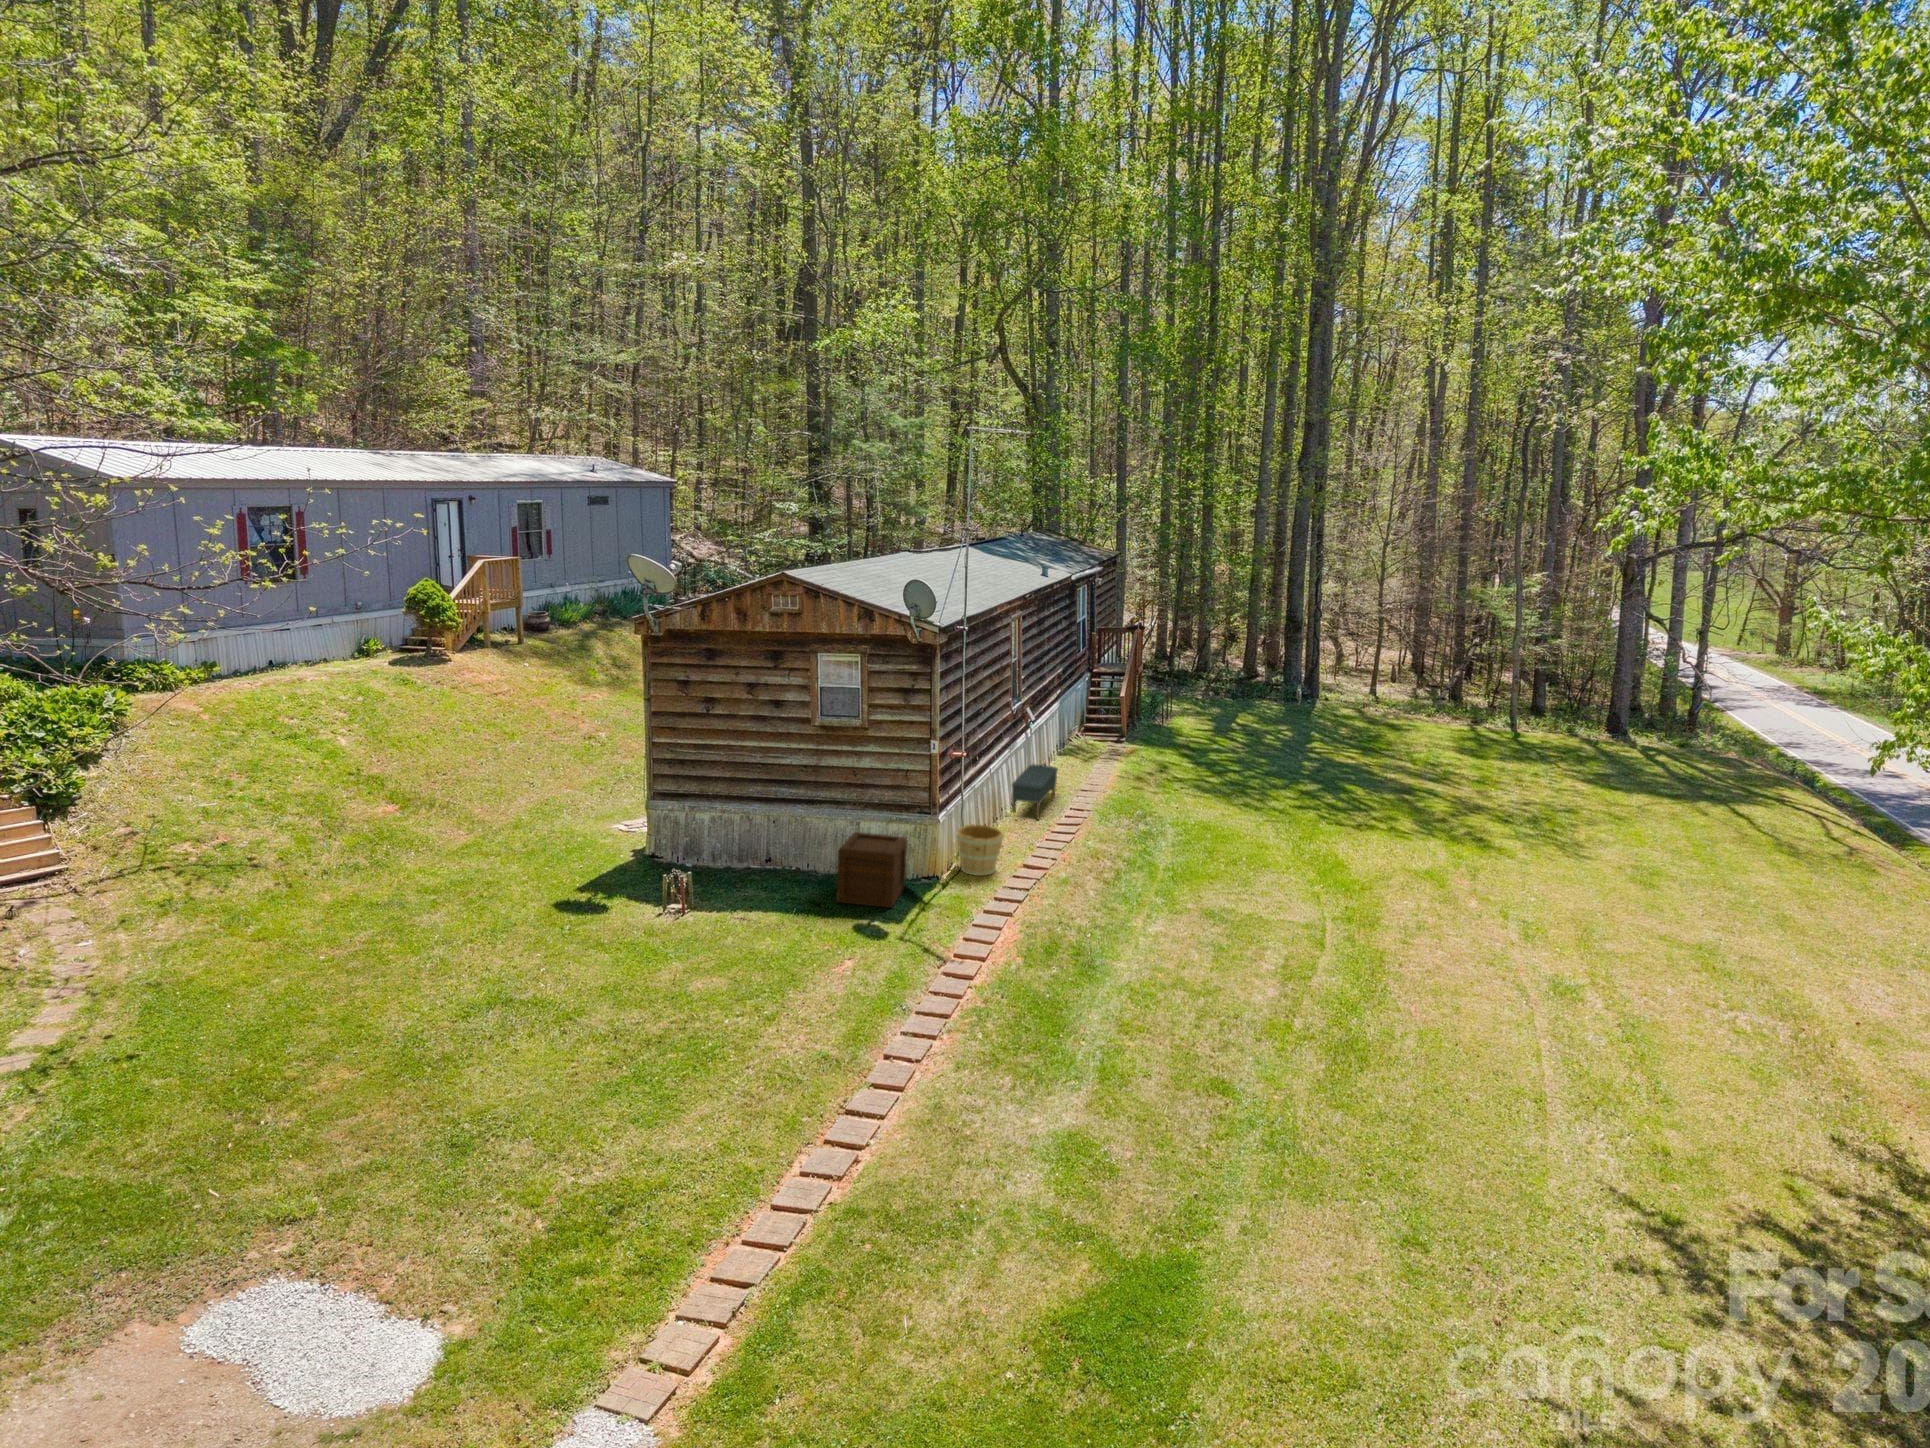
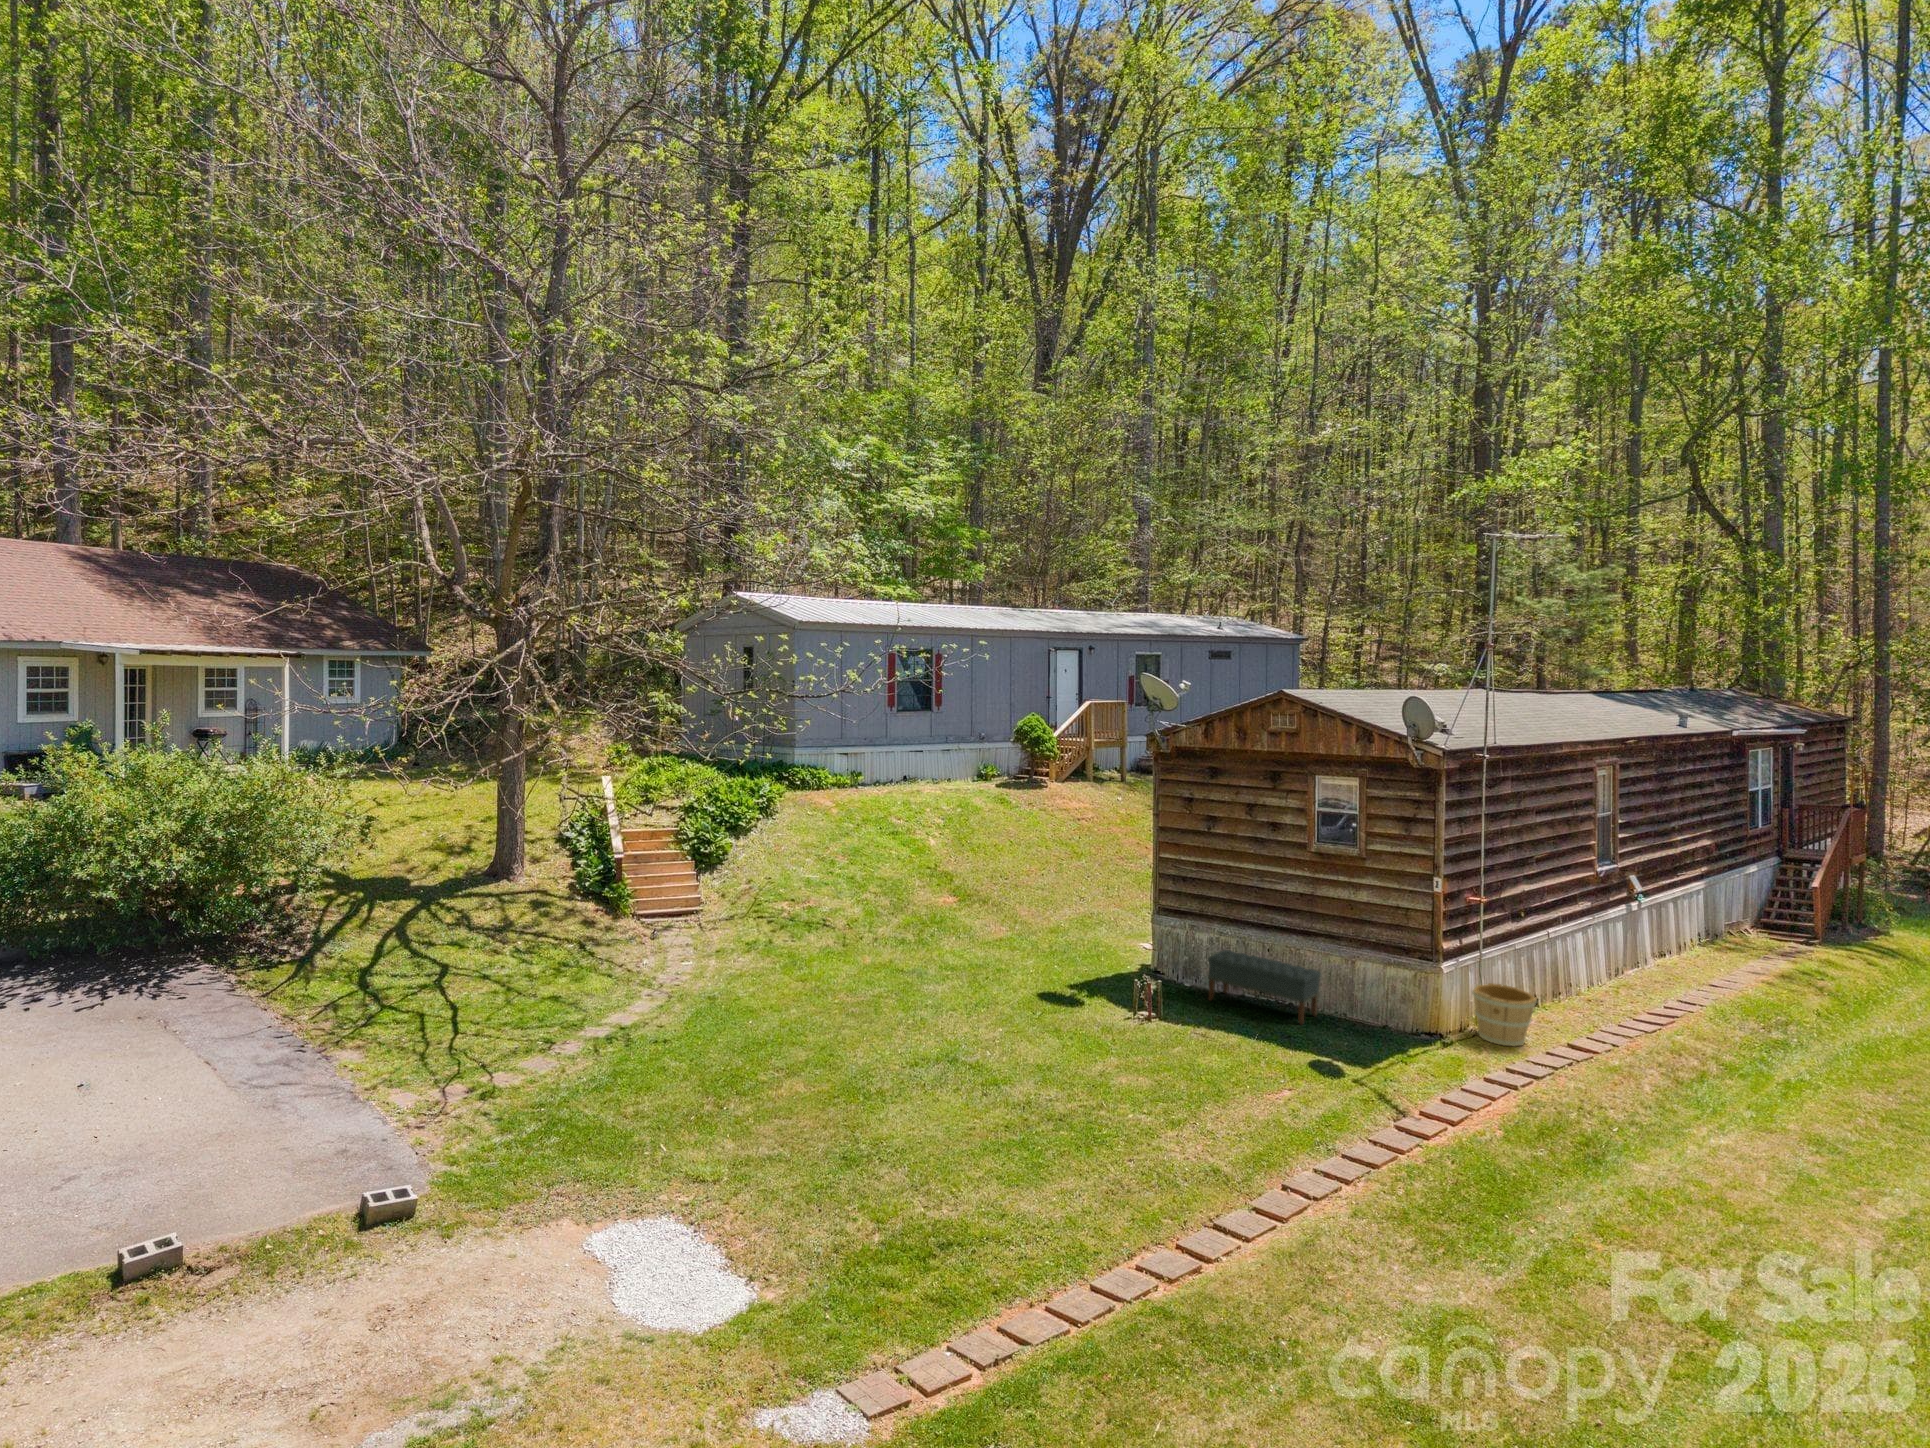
bench: present [1012,765,1058,819] -> present [1208,950,1321,1025]
wooden crate: present [837,832,907,908] -> none [1314,966,1406,1055]

